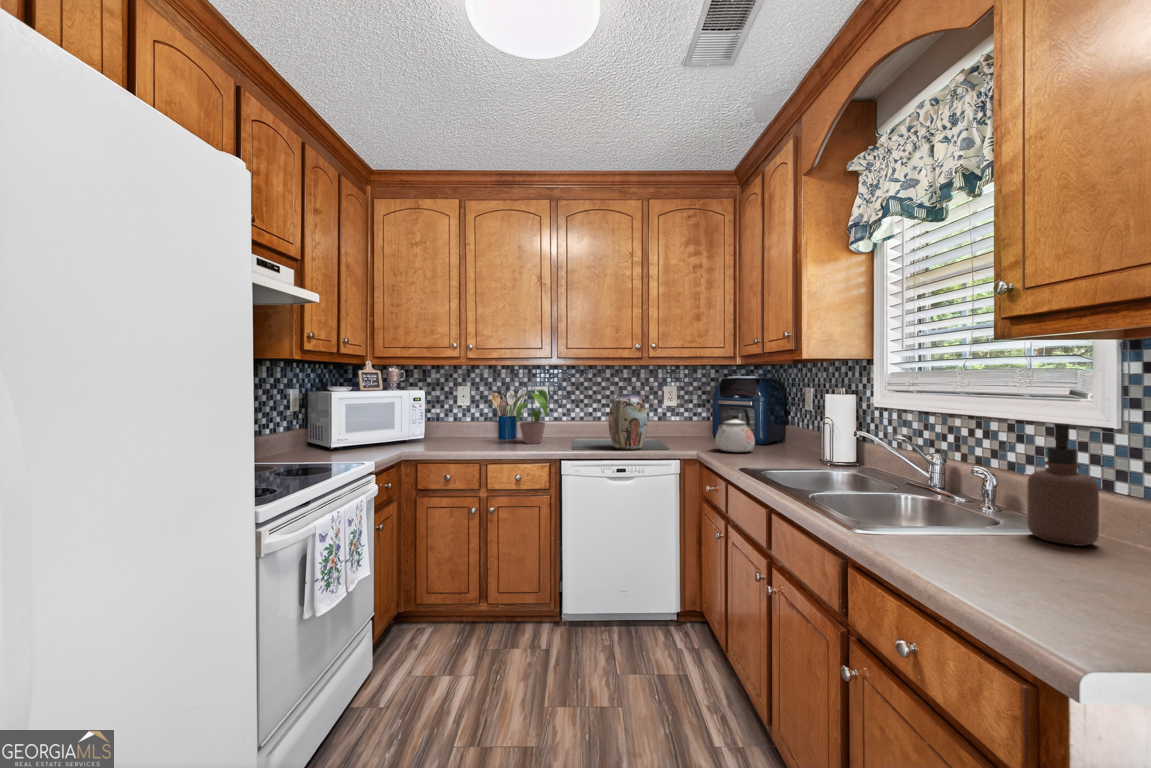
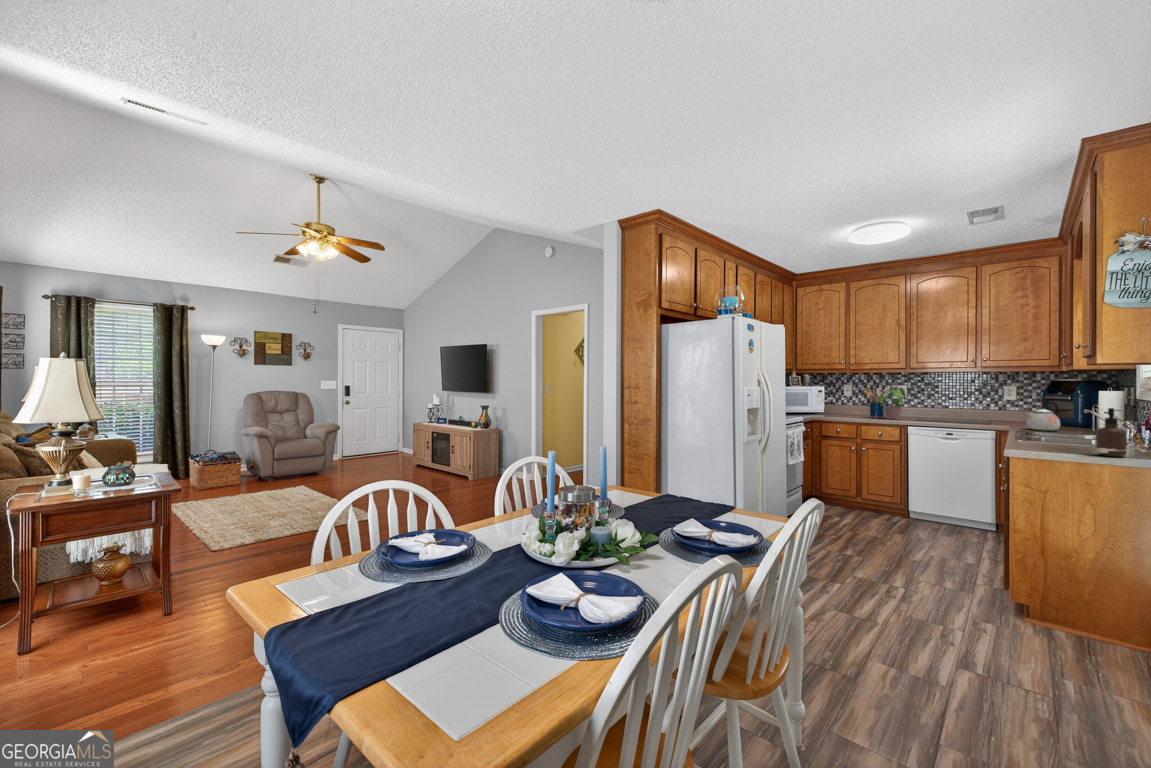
vase: present [608,394,647,450] -> none [943,391,973,425]

